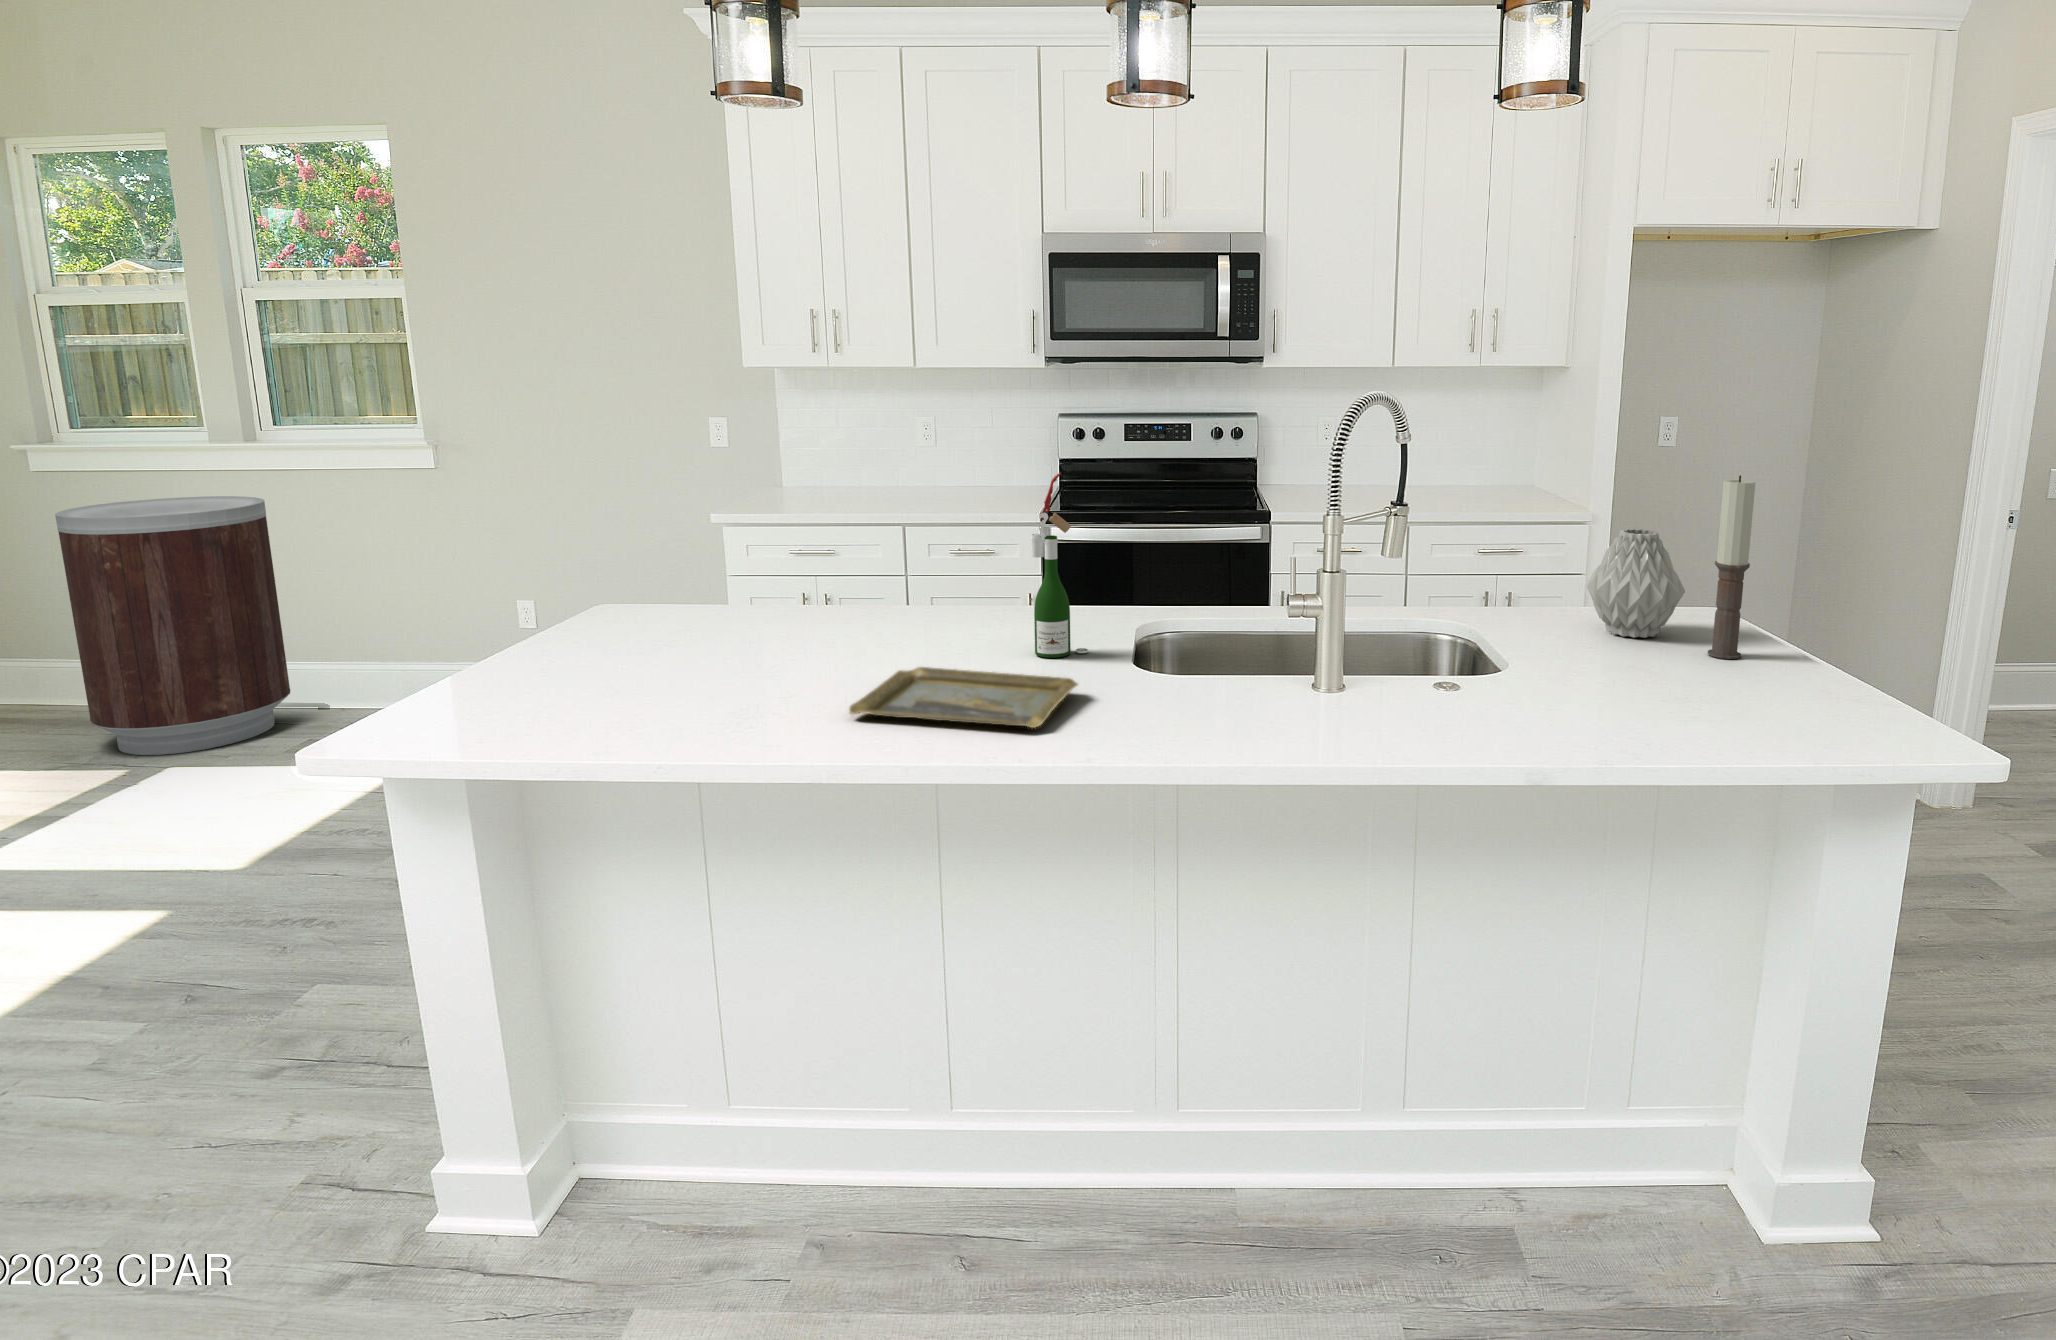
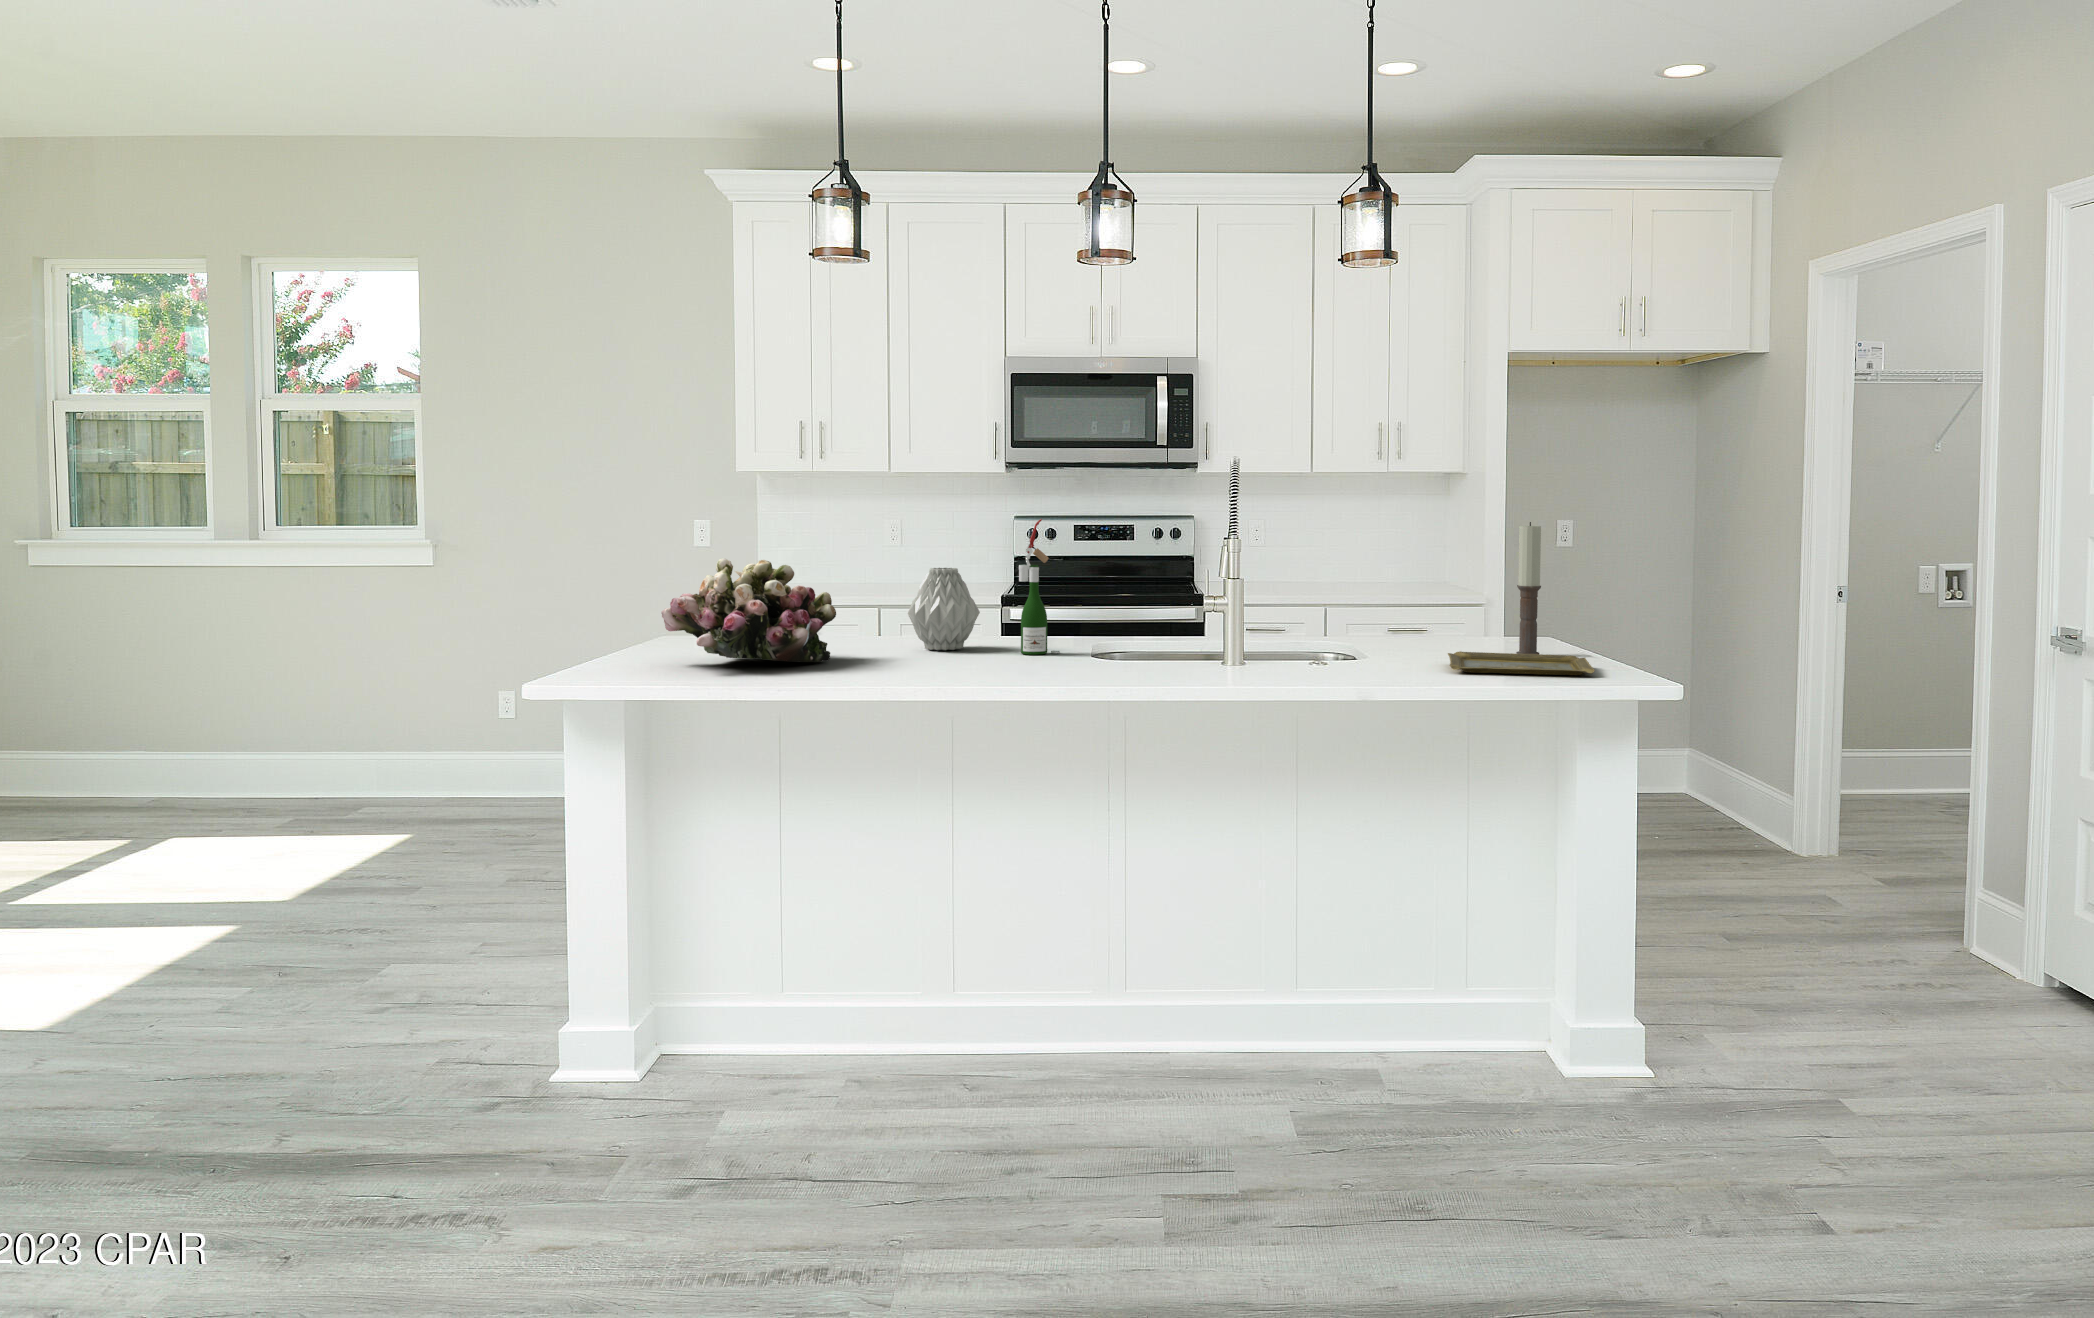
trash can: present [55,496,290,755] -> none [92,593,278,830]
vase: present [1587,529,1685,638] -> present [908,568,980,650]
flower arrangement: none [515,539,771,695] -> present [661,558,836,662]
tray: present [849,667,1078,728] -> present [1448,652,1595,675]

